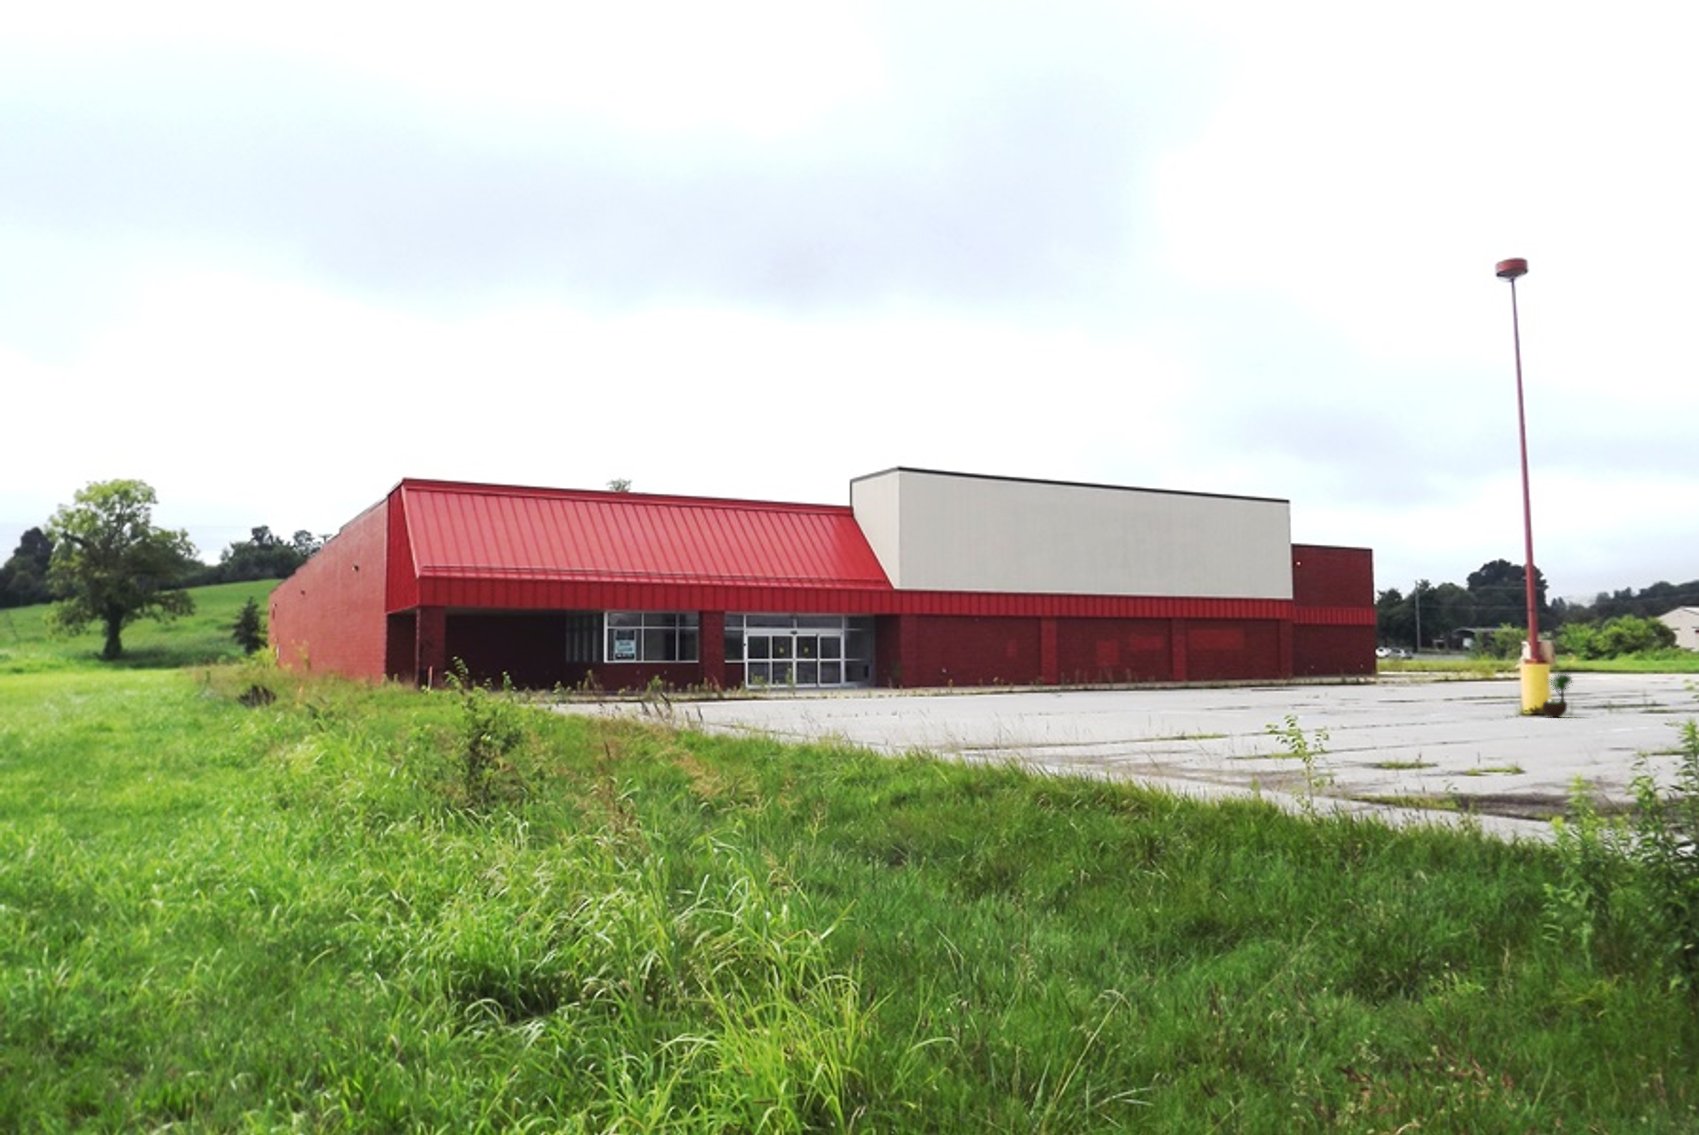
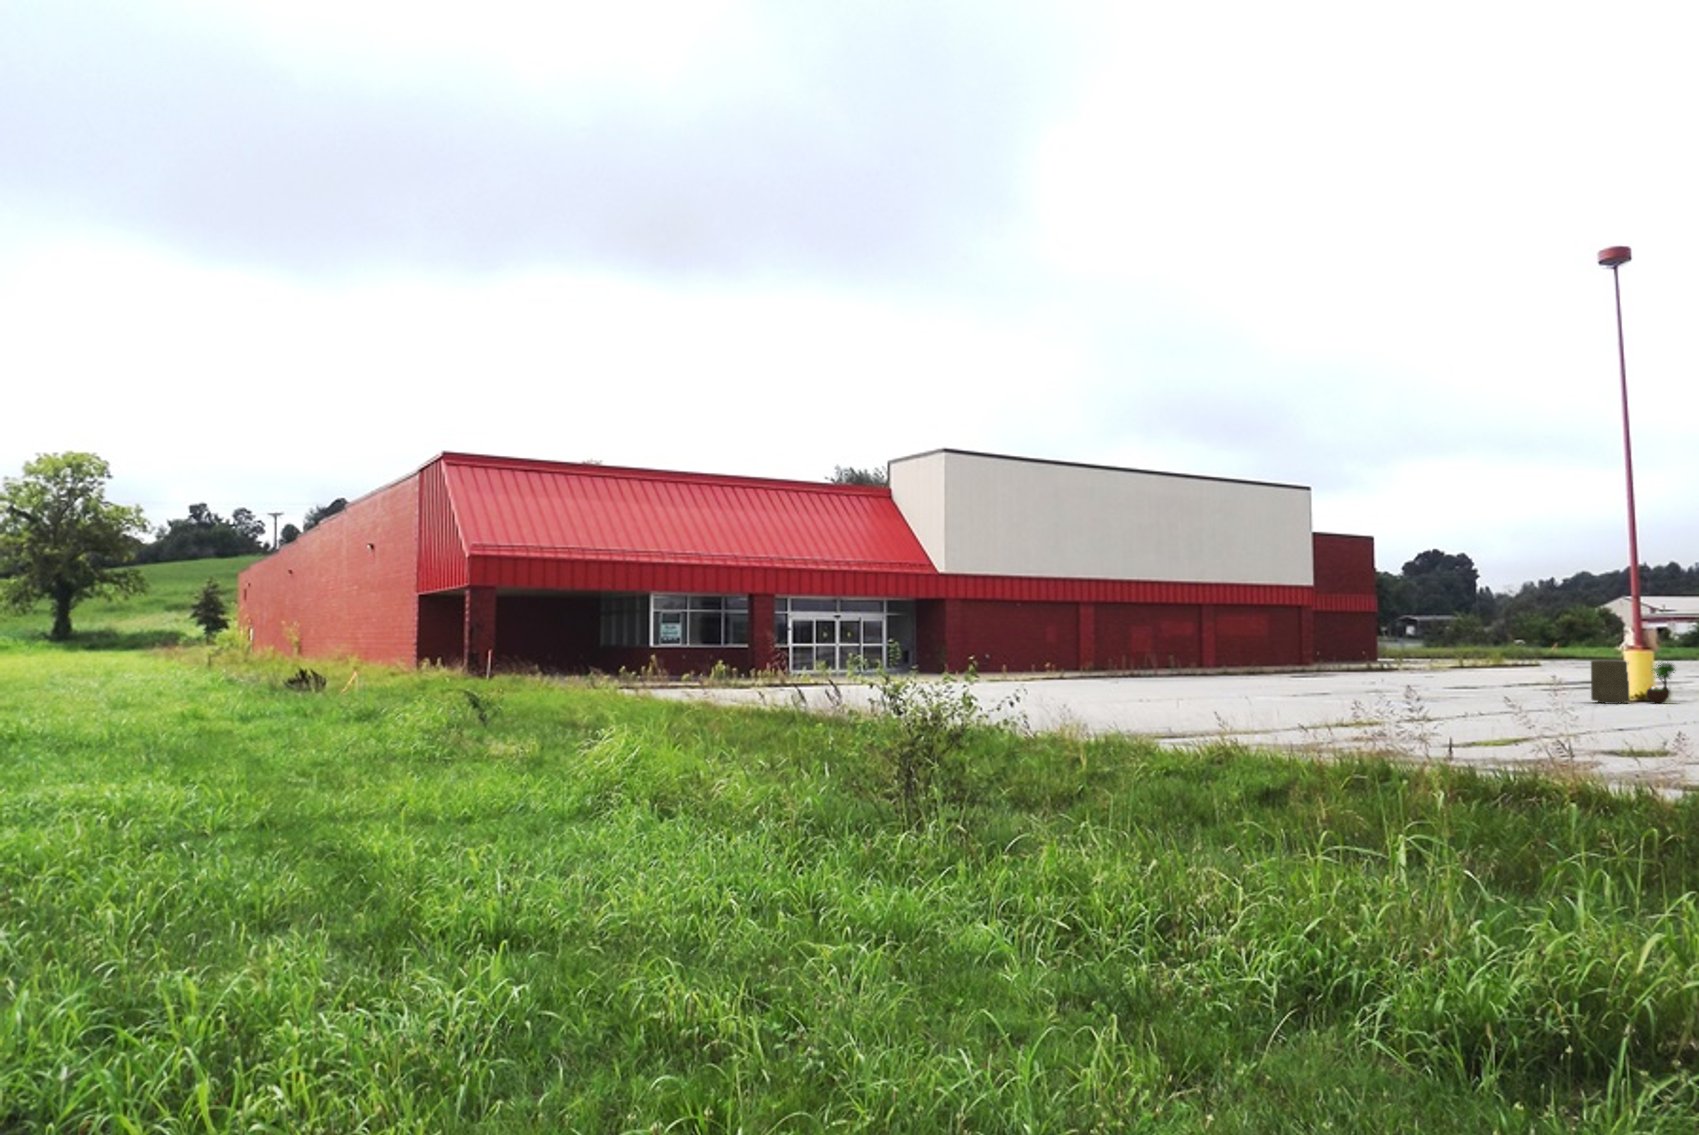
trash can: none [1483,671,1525,718] -> present [1591,660,1629,704]

